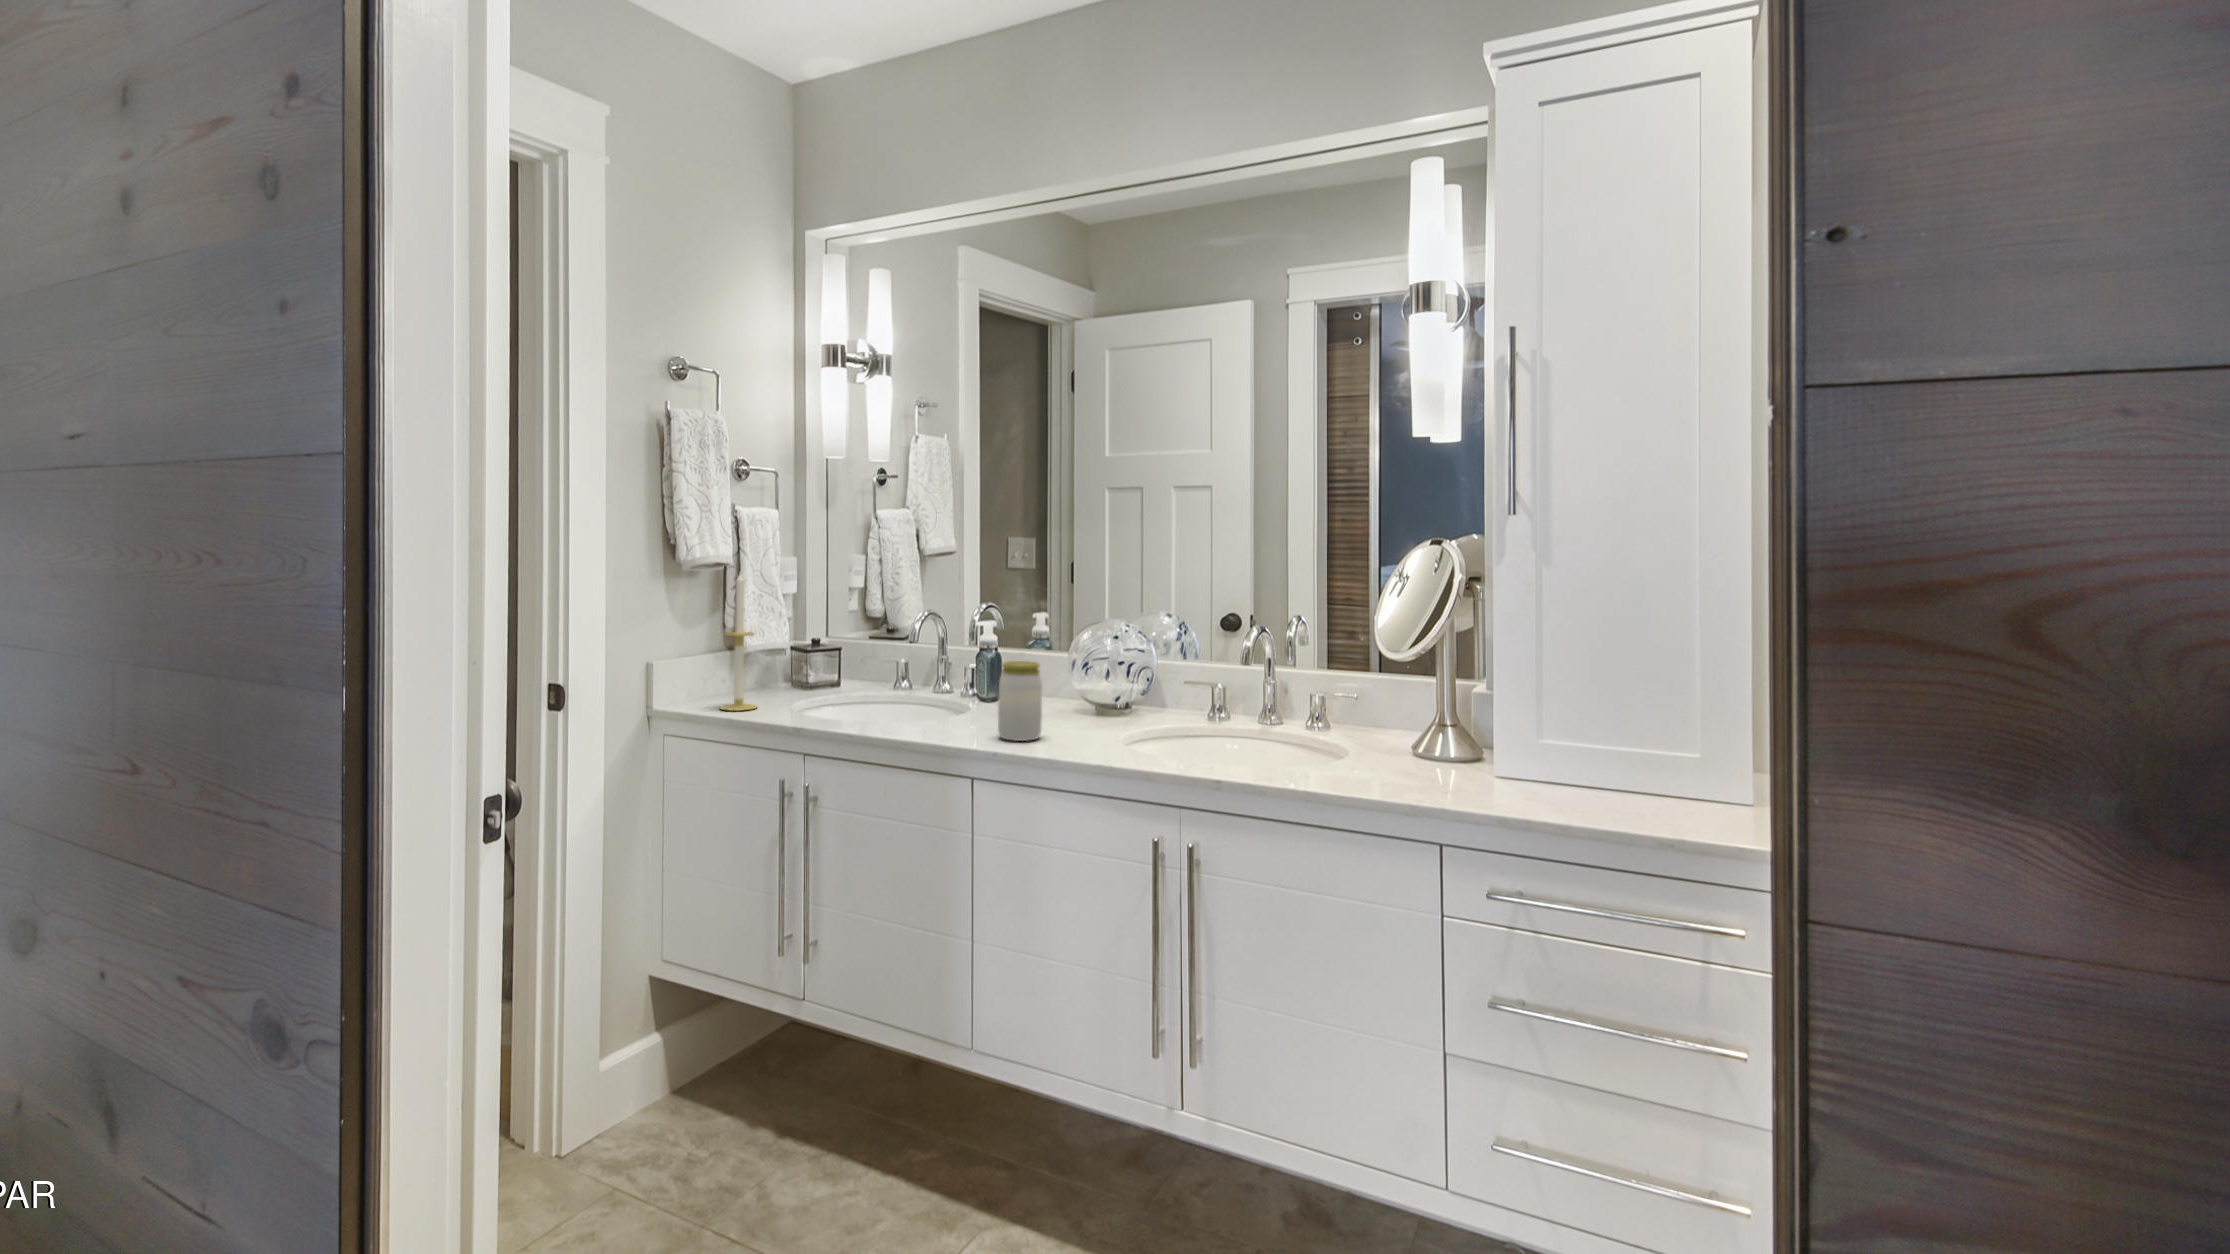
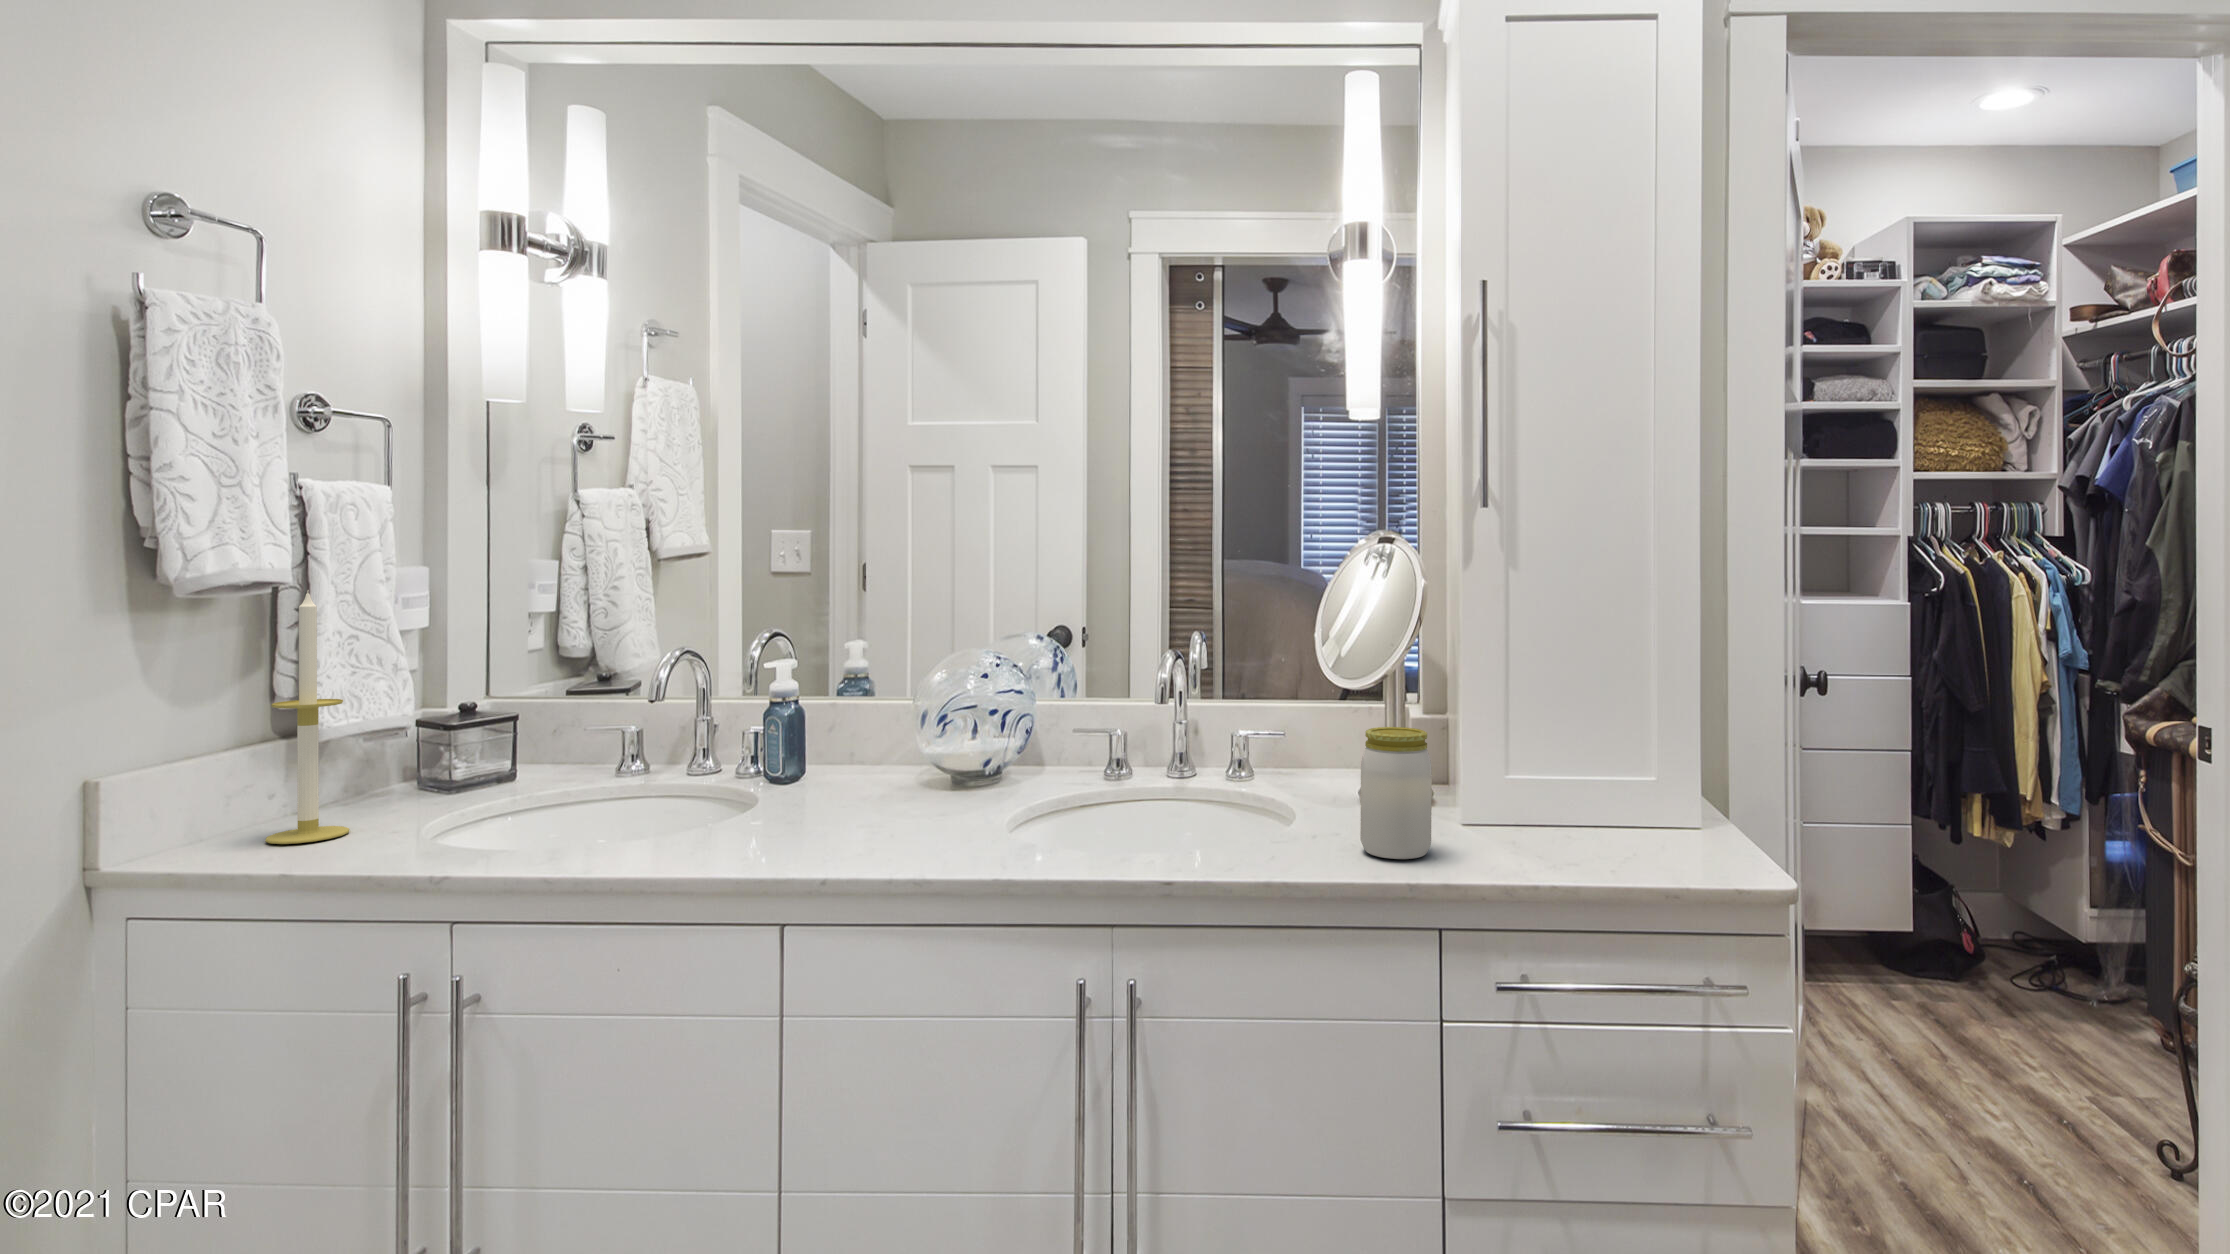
jar: present [998,661,1042,741] -> present [1360,727,1432,859]

